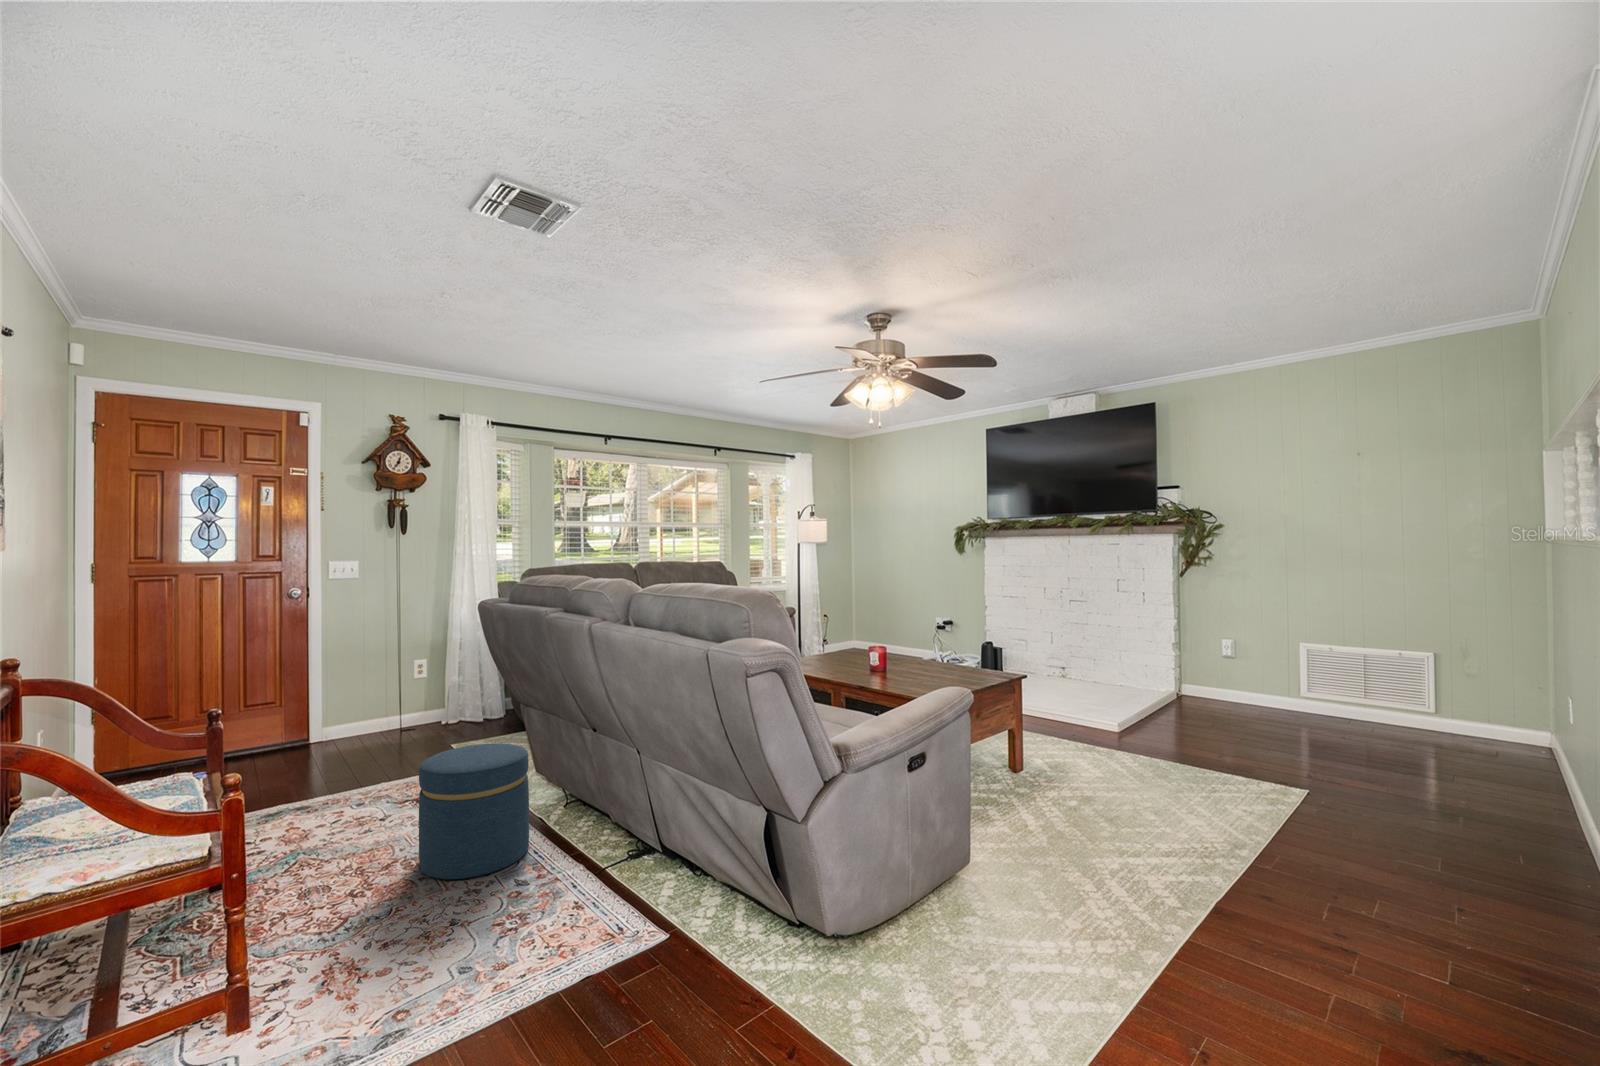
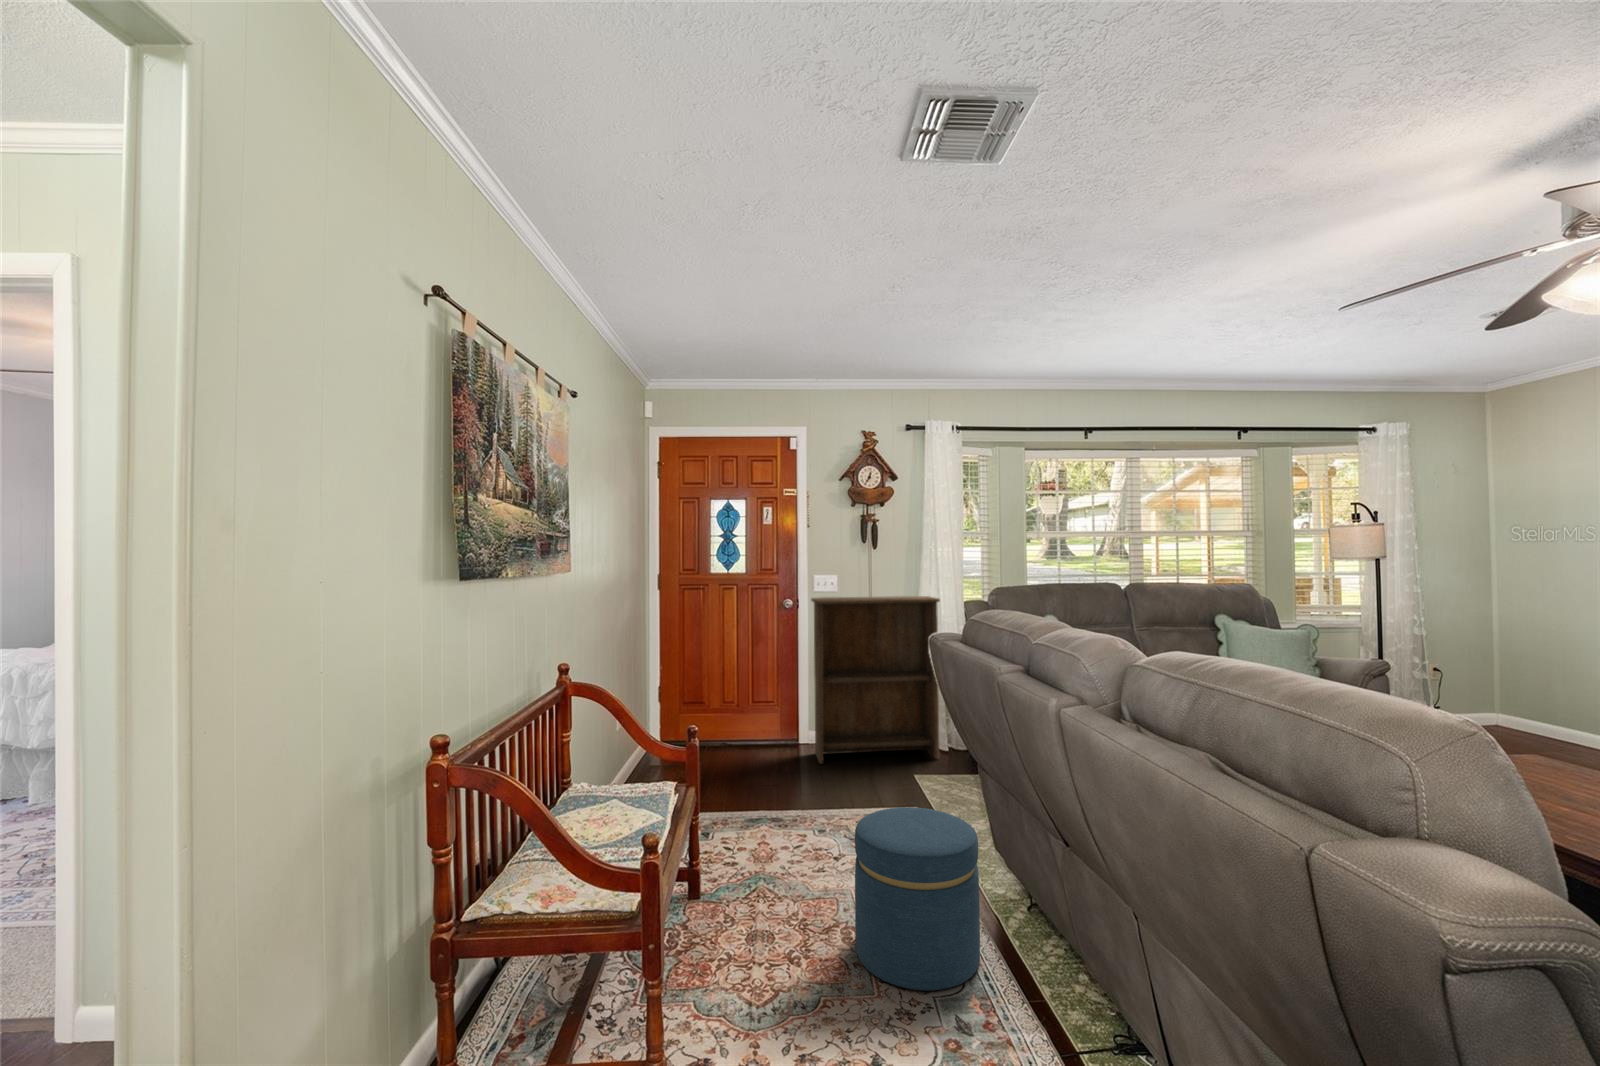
bookshelf: none [329,580,477,756] -> present [811,596,940,763]

